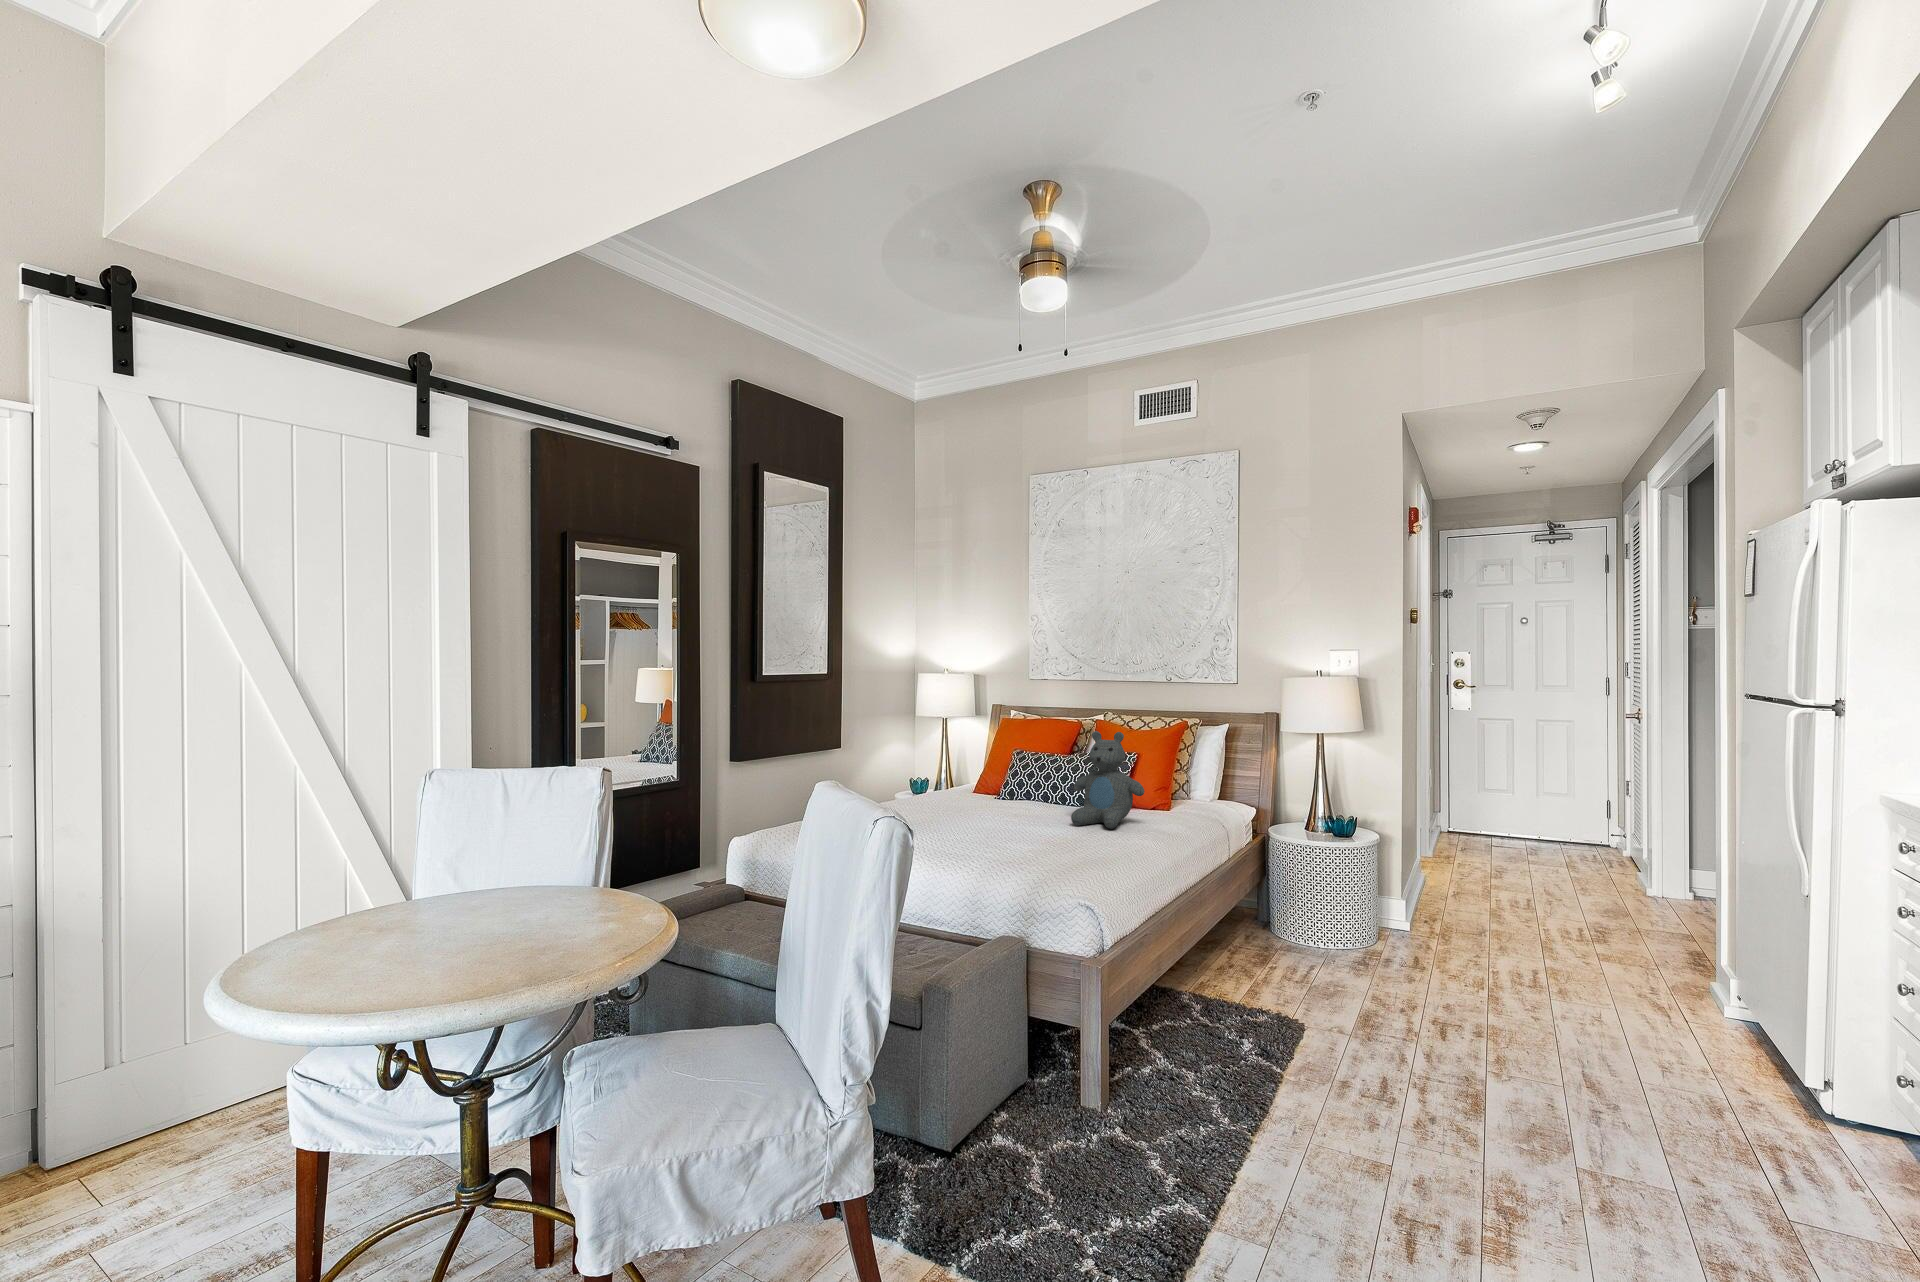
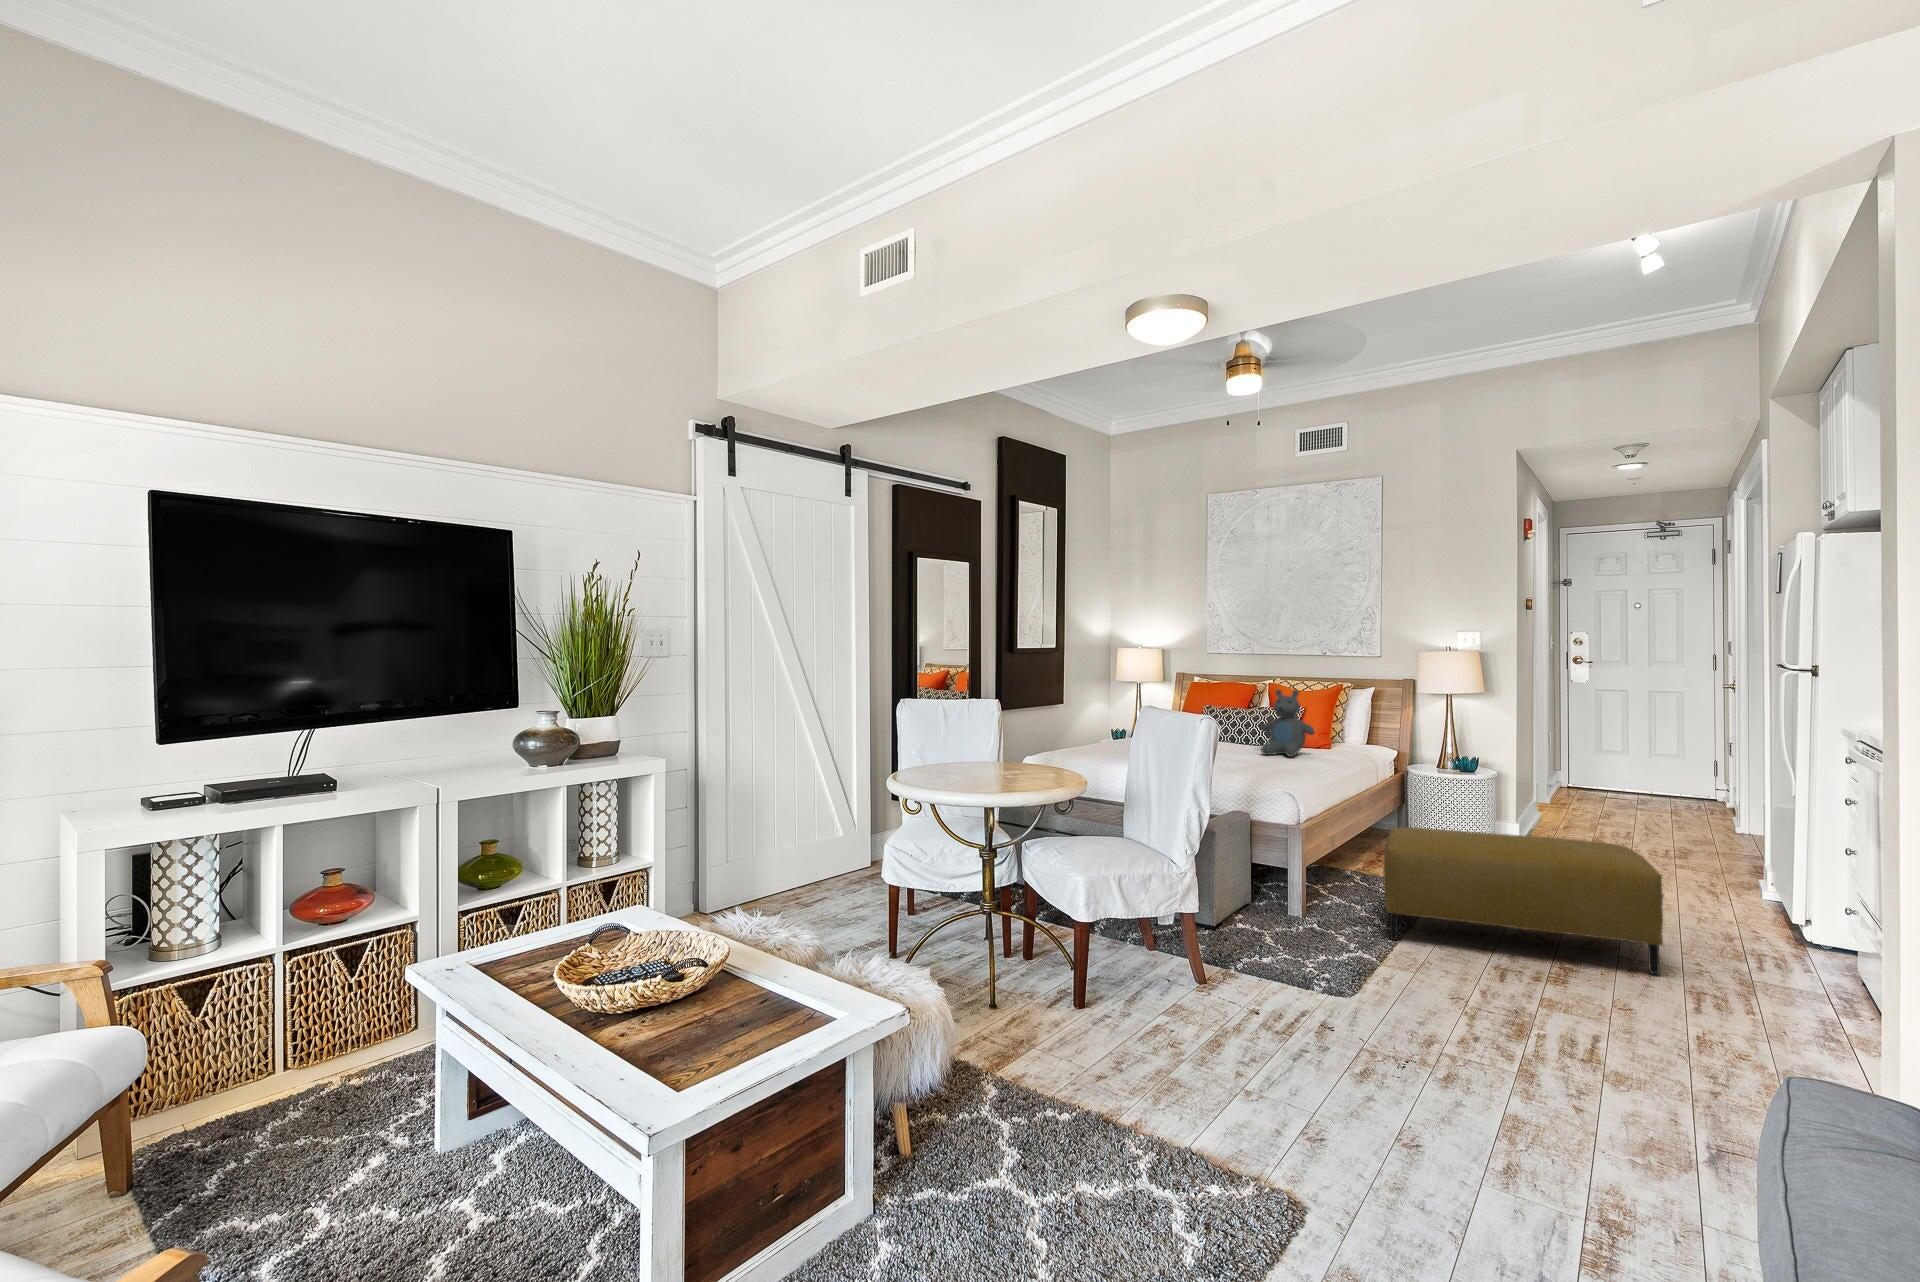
ottoman: none [1230,952,1664,1226] -> present [1383,827,1663,974]

